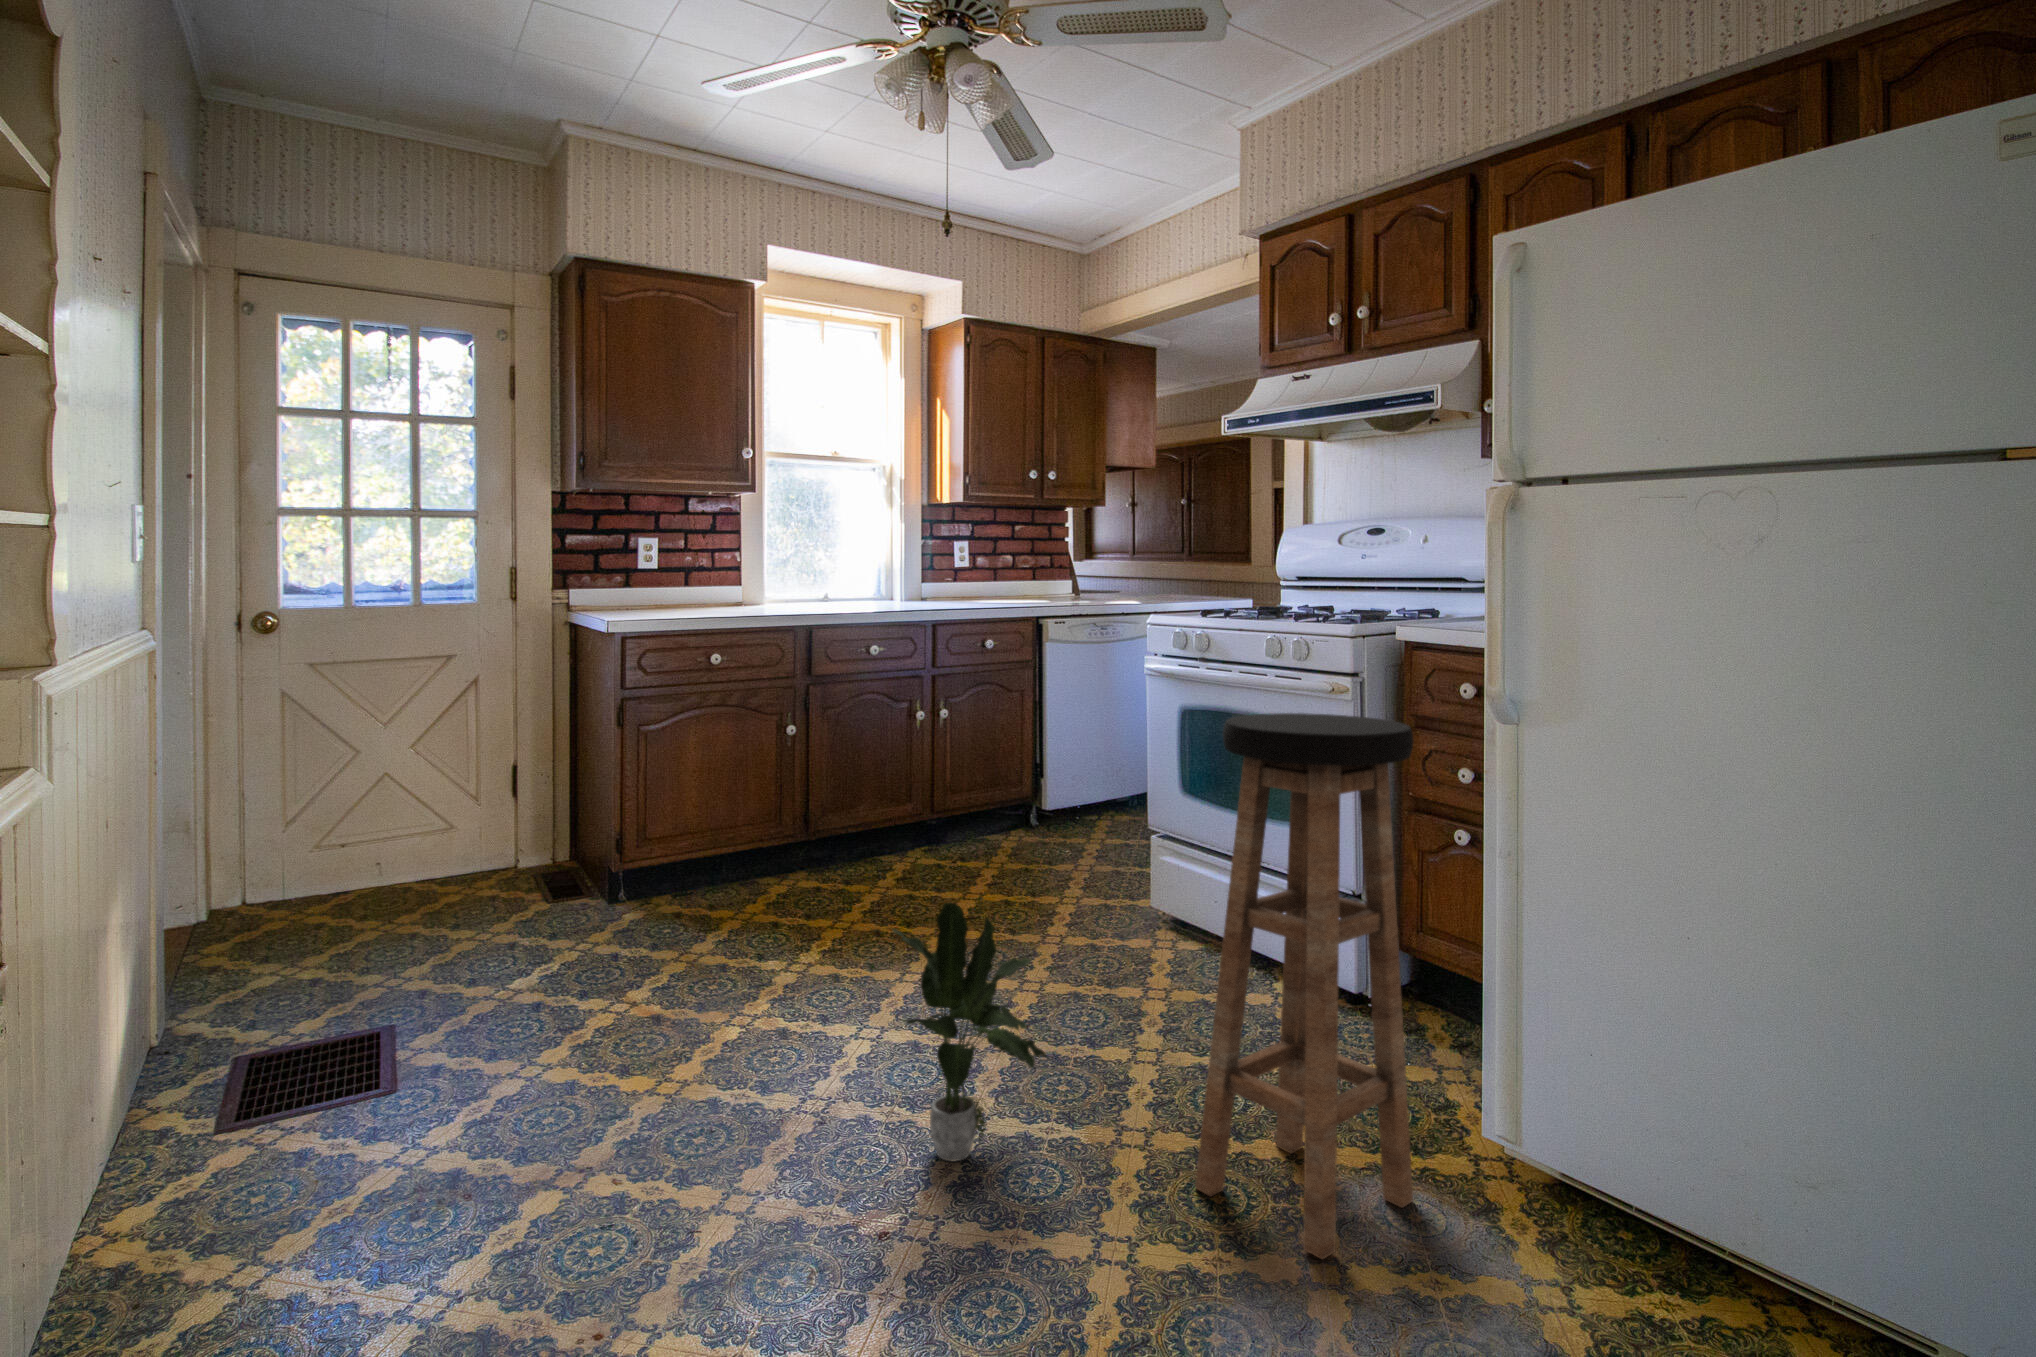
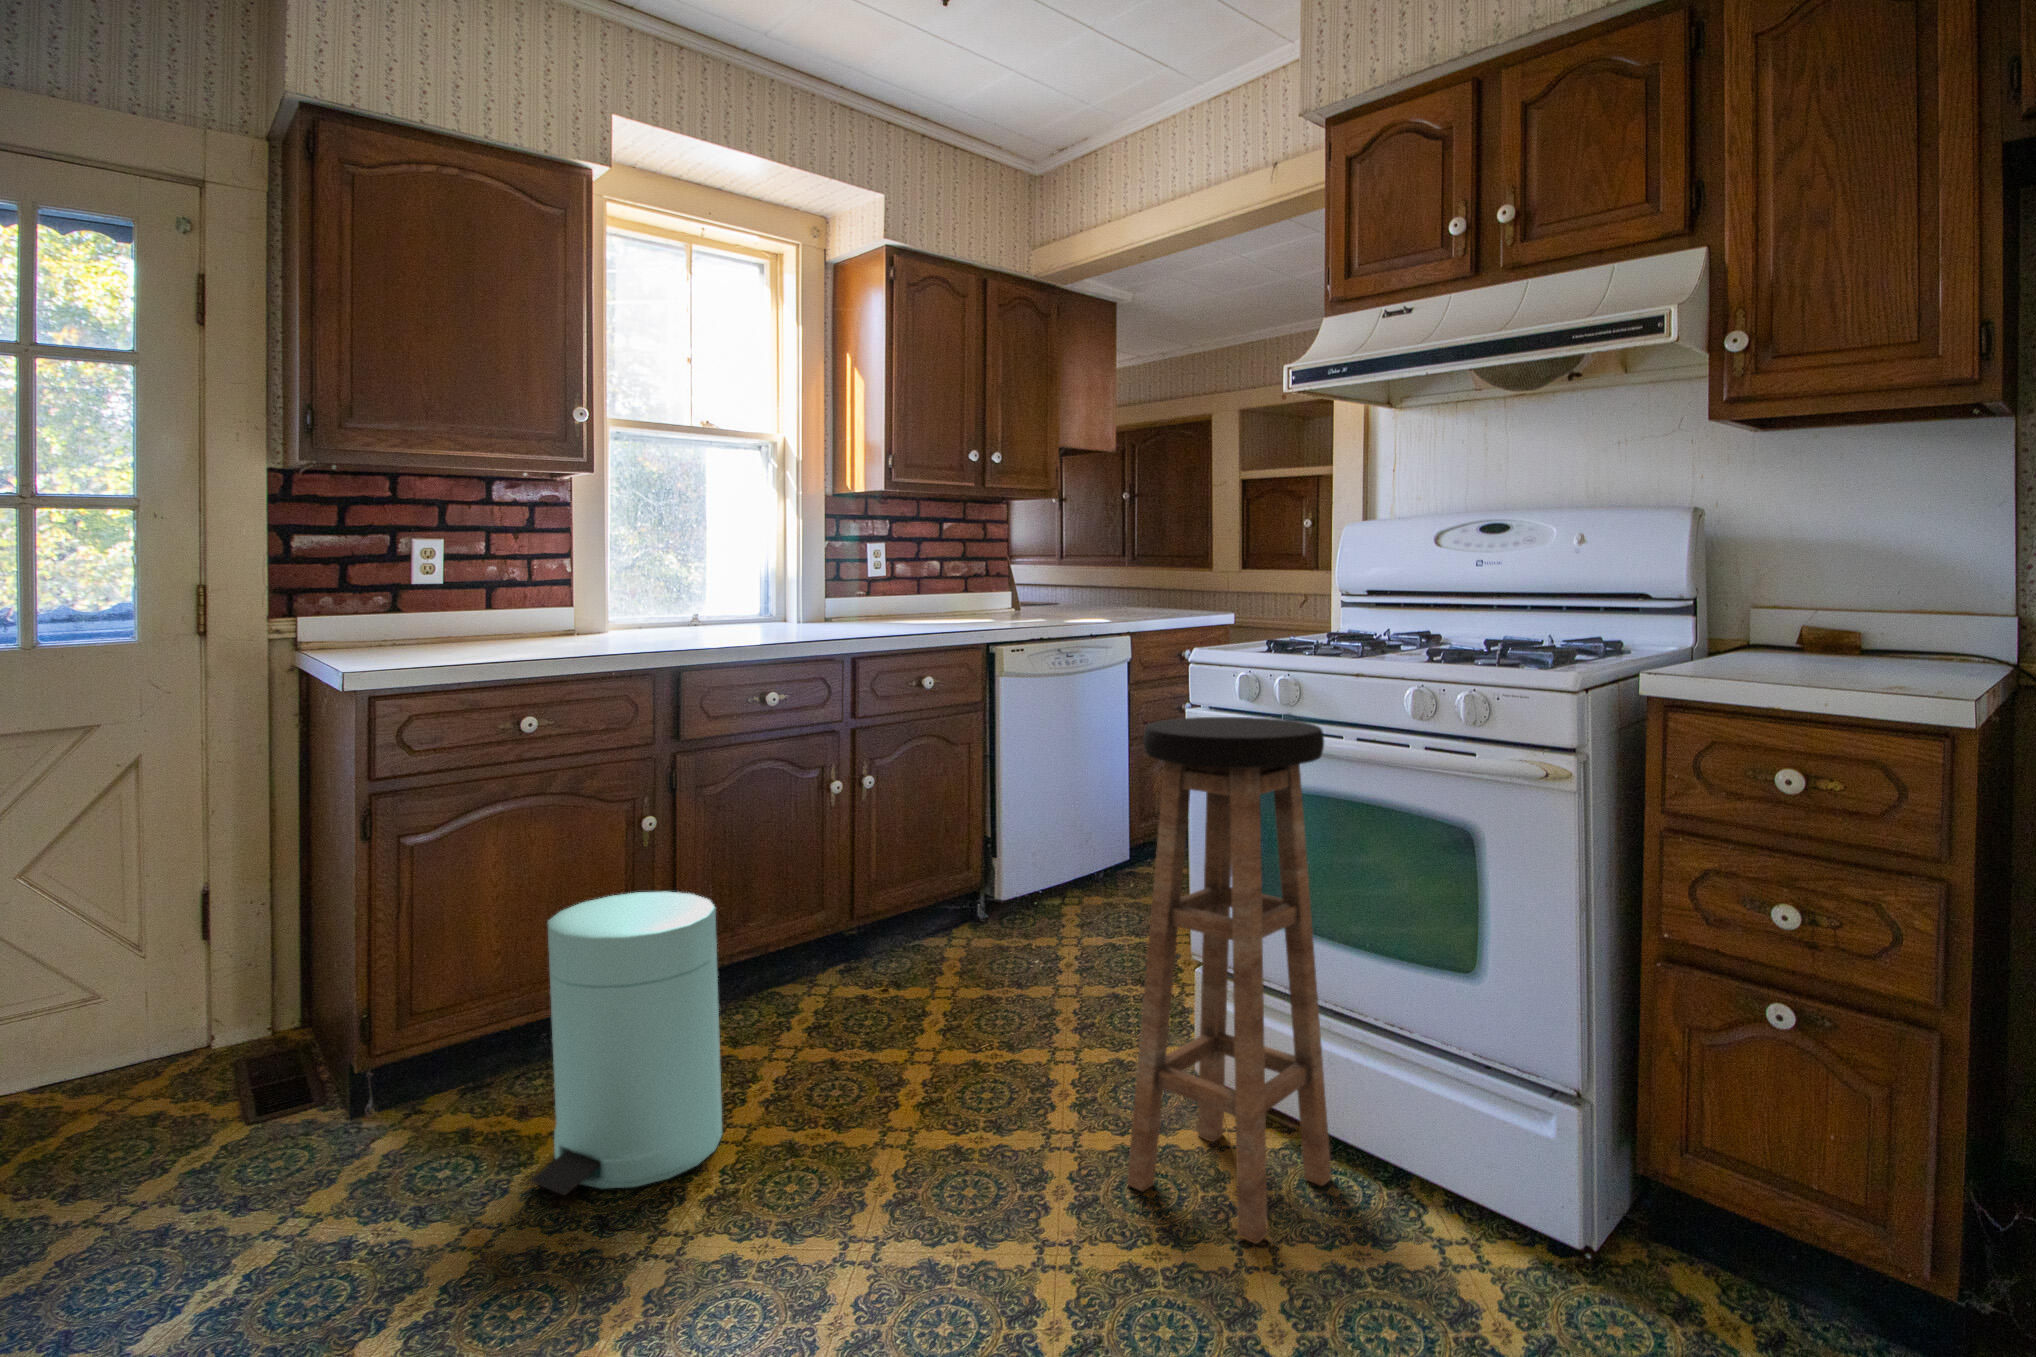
trash can: none [621,866,803,1150] -> present [531,892,722,1195]
potted plant: present [893,903,1048,1161] -> none [814,917,982,1179]

